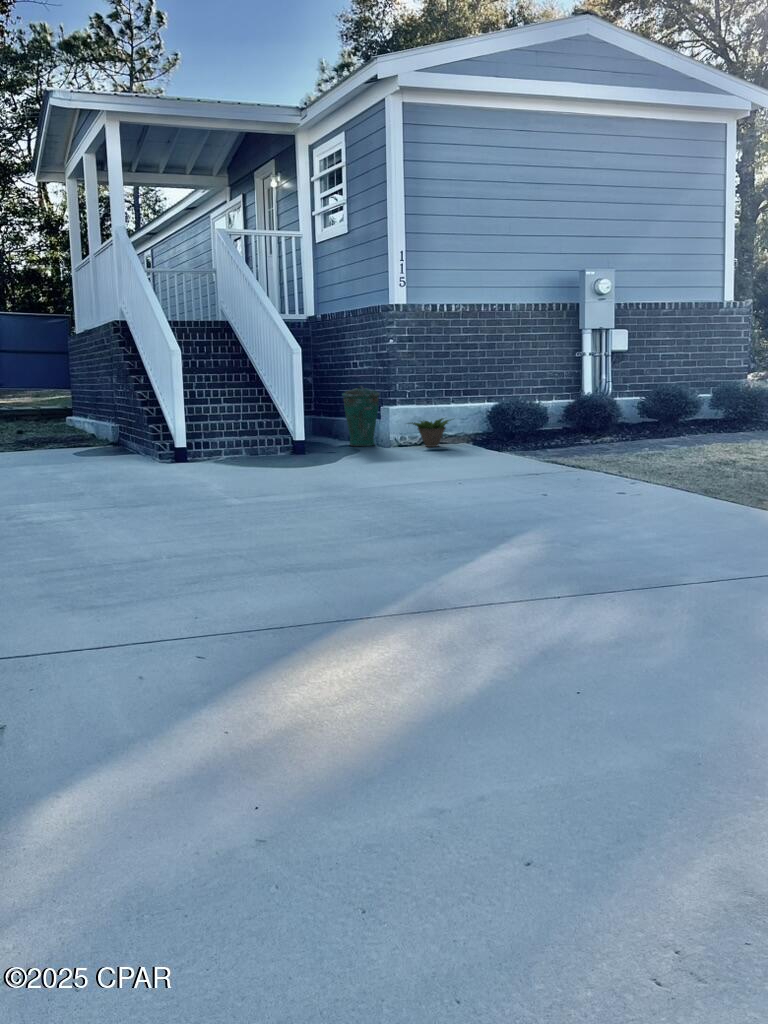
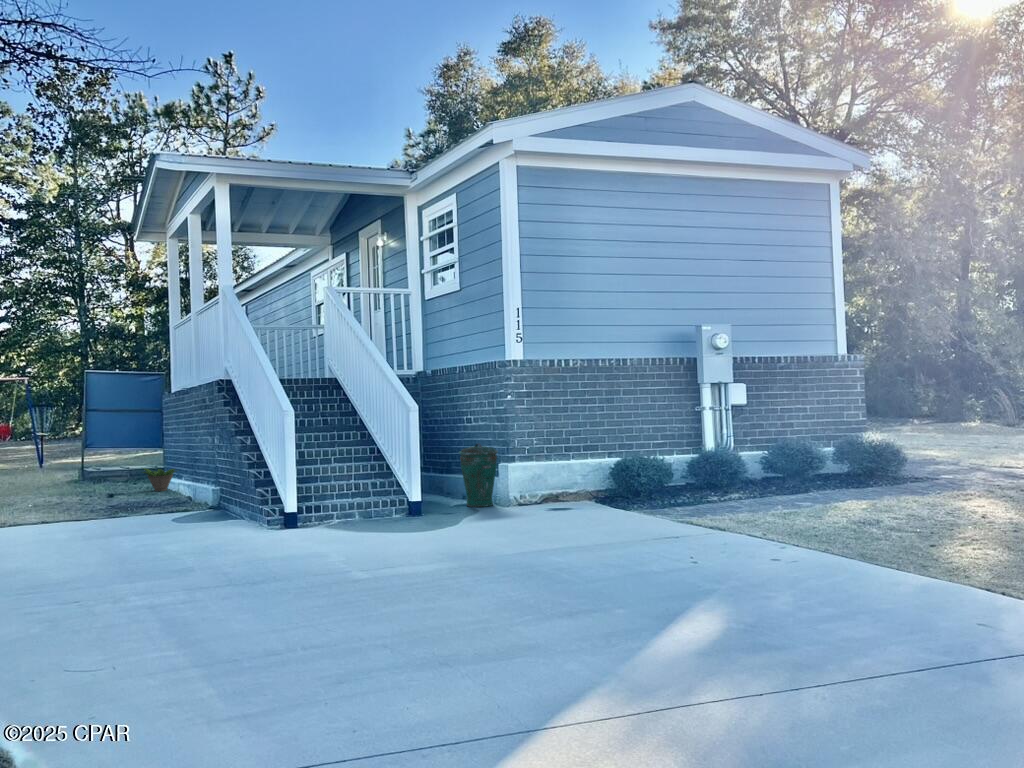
decorative plant: present [409,418,451,447] -> present [143,468,176,491]

